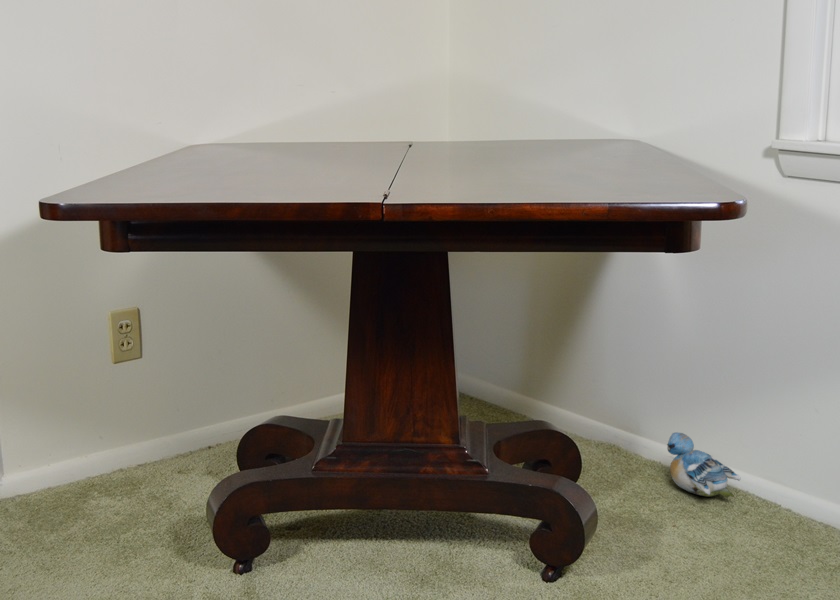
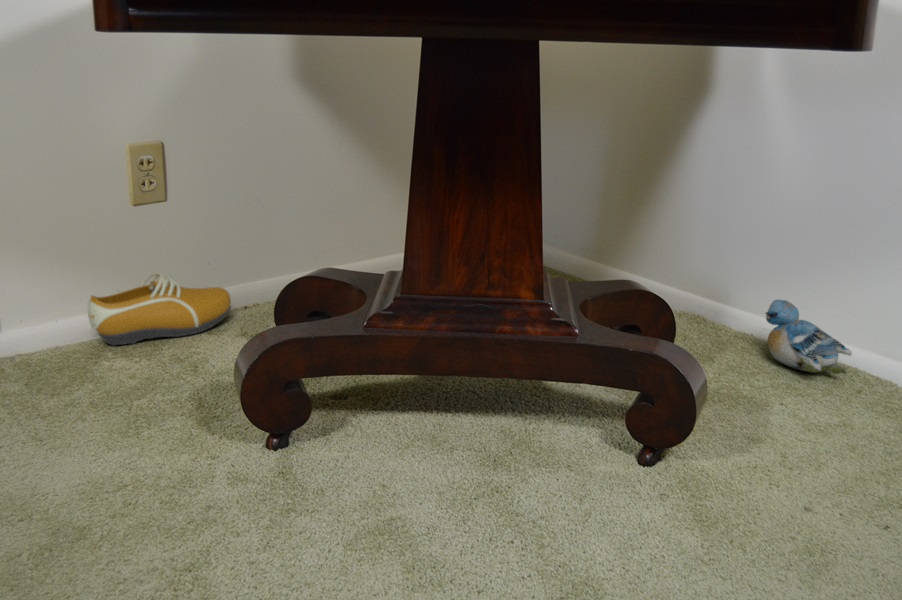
shoe: none [75,423,198,489] -> present [88,273,231,345]

